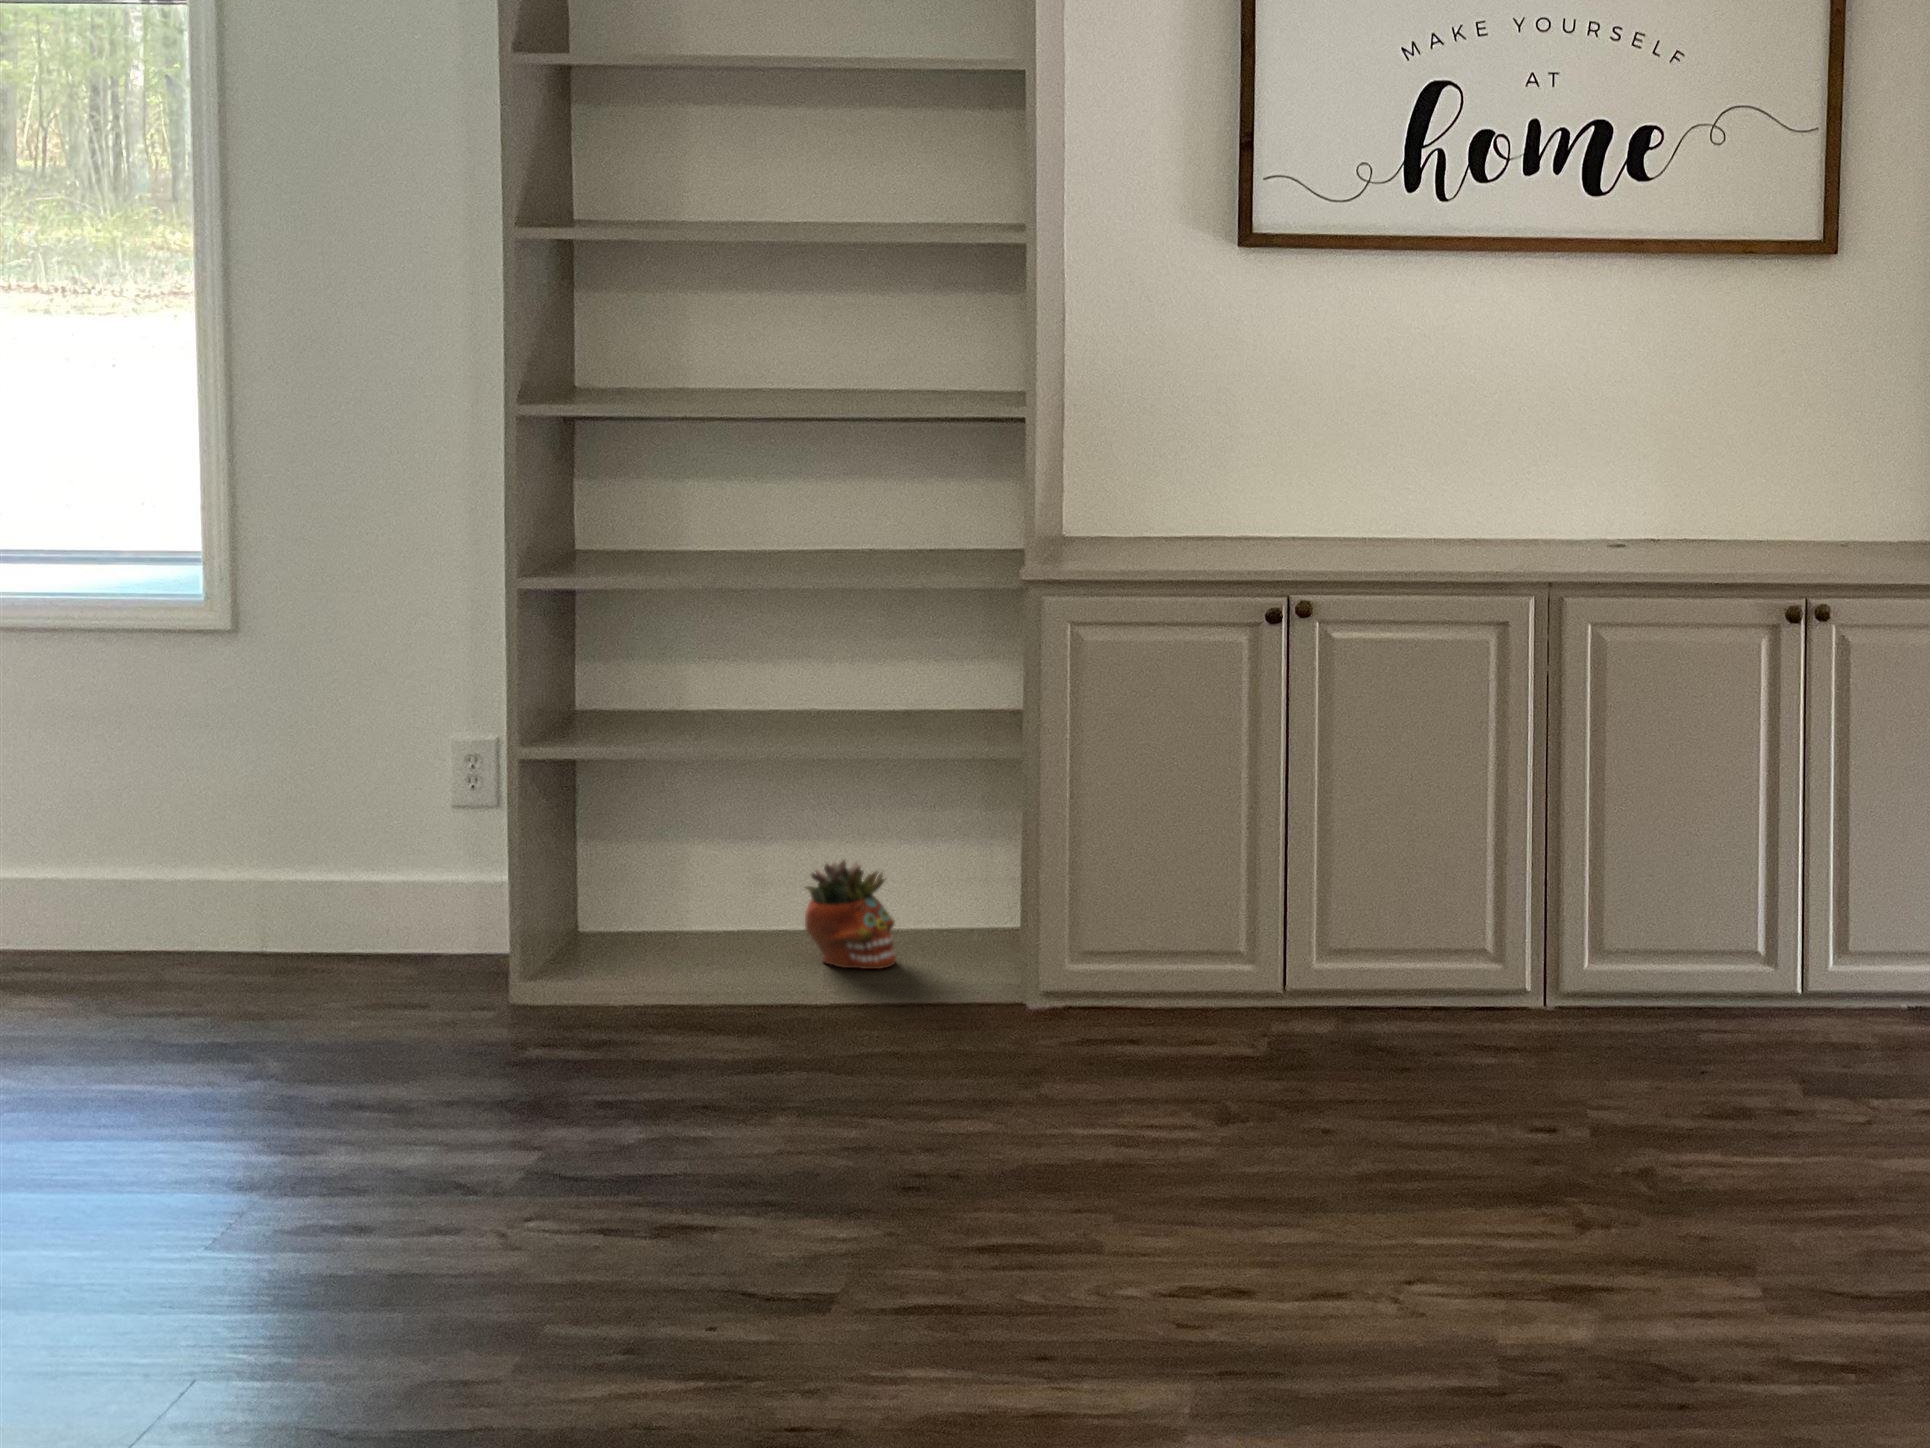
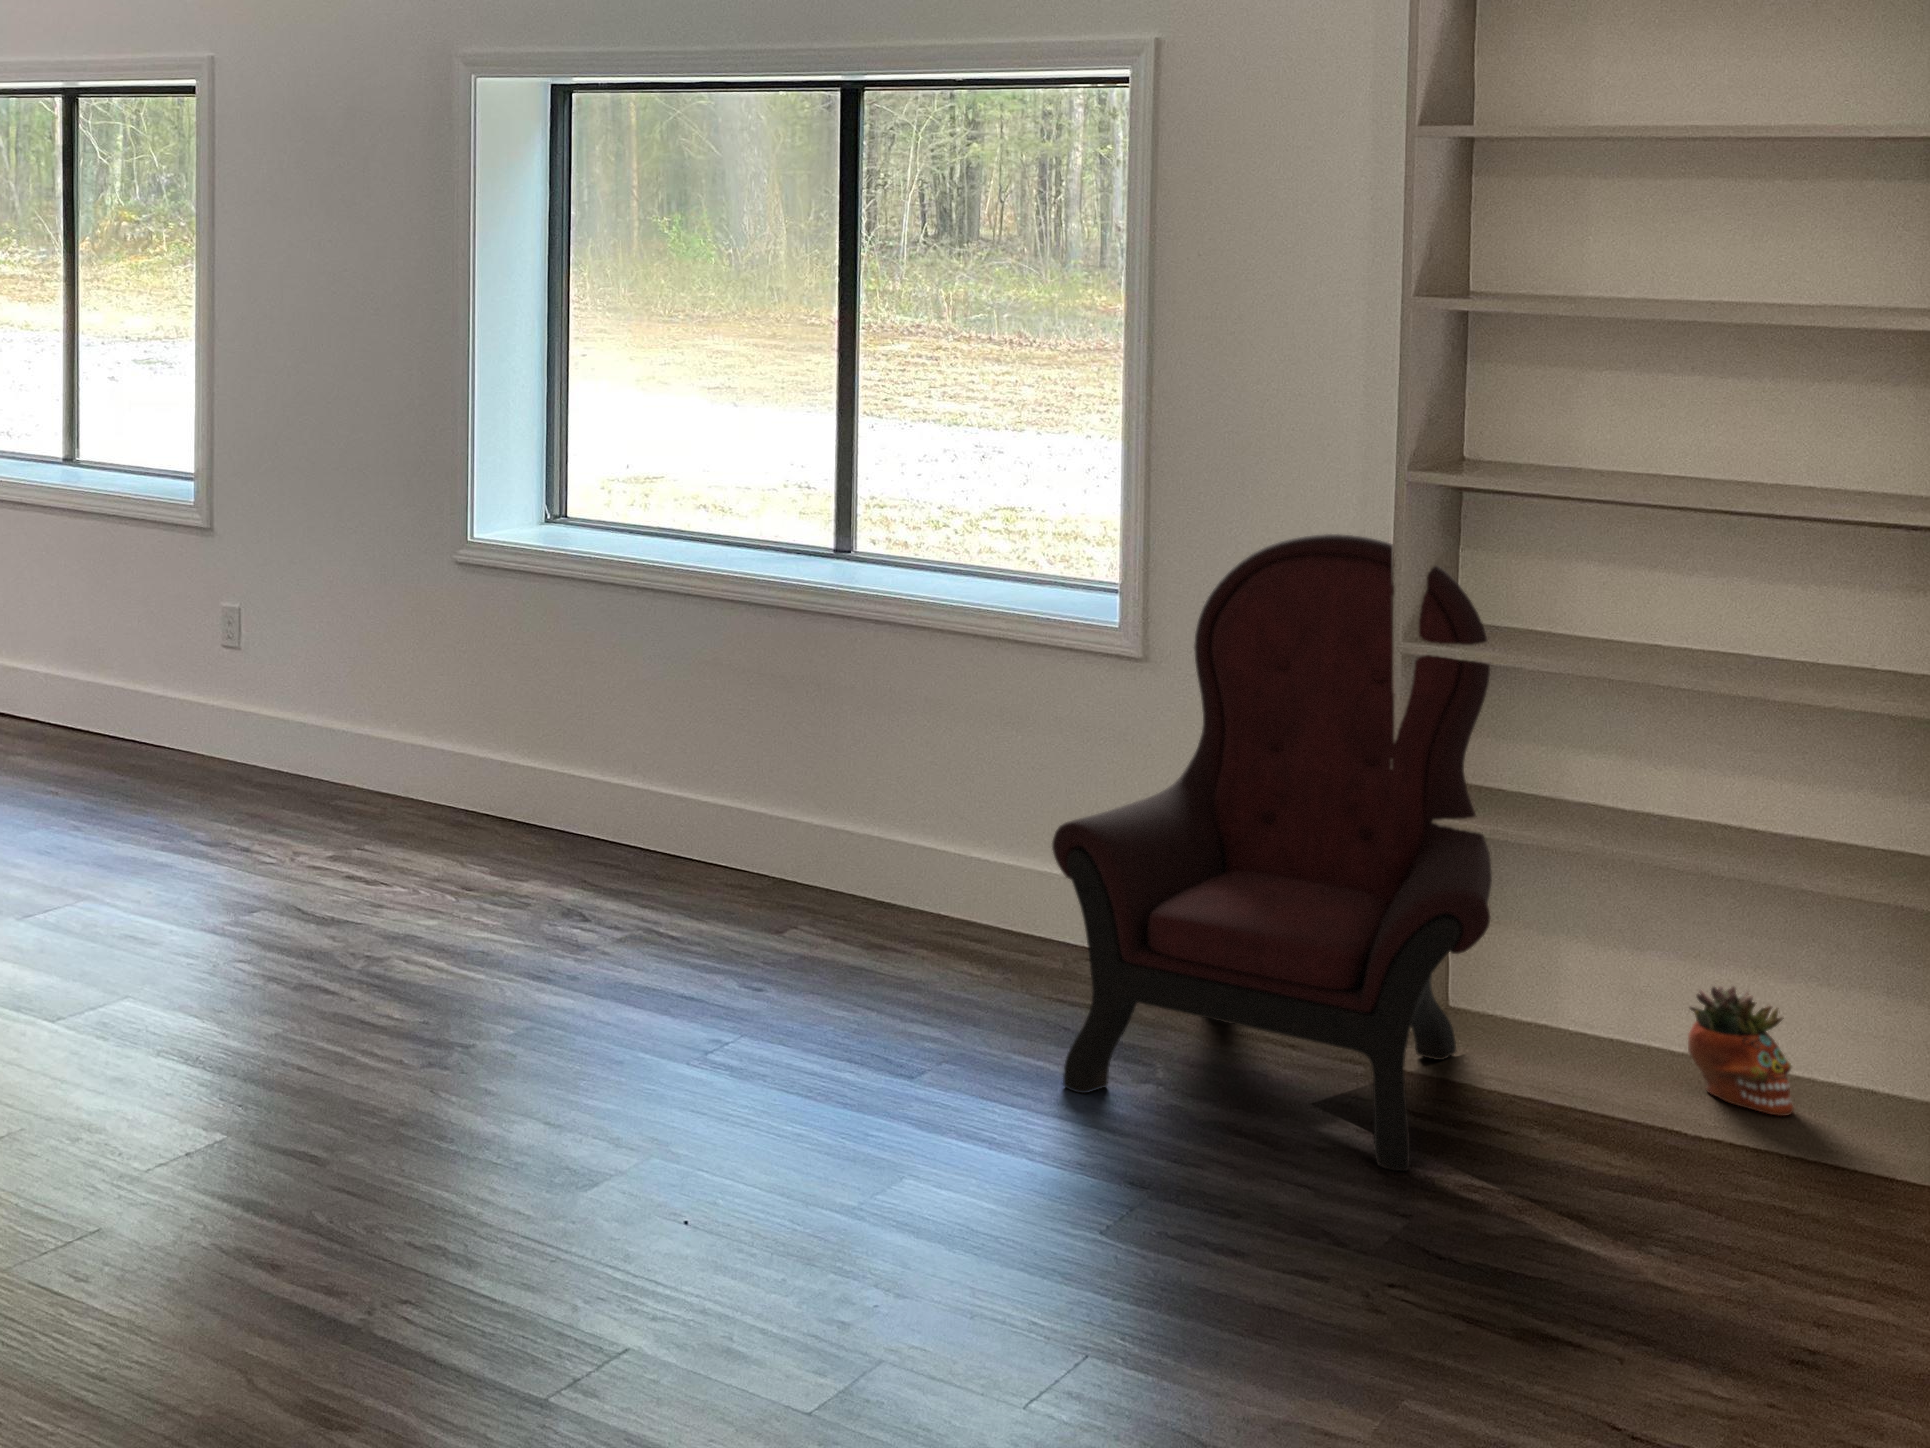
armchair: none [107,473,609,1115] -> present [1052,534,1492,1171]

